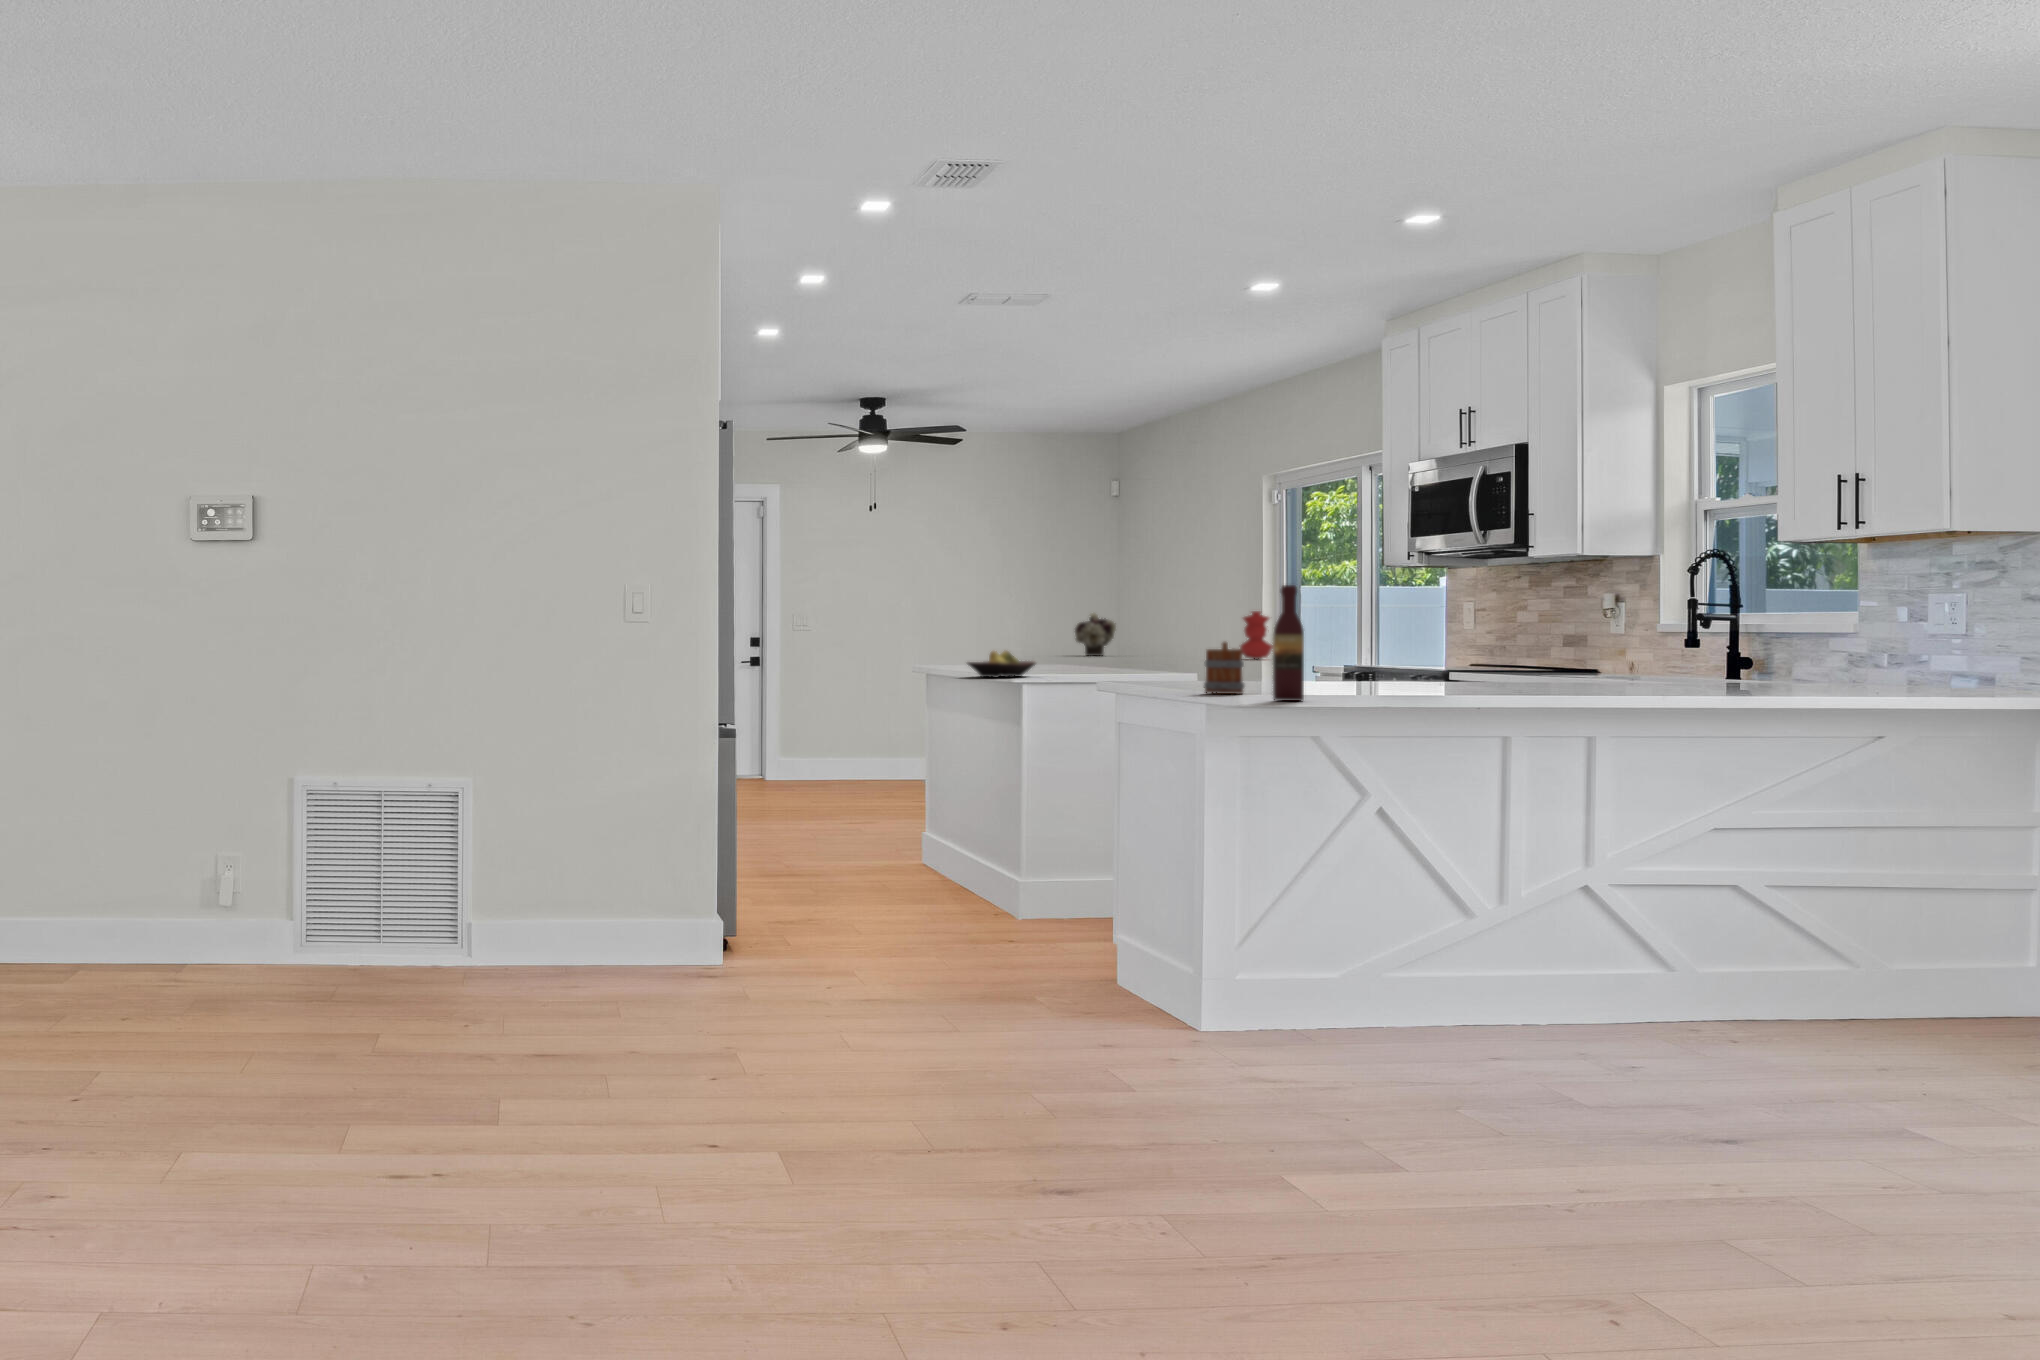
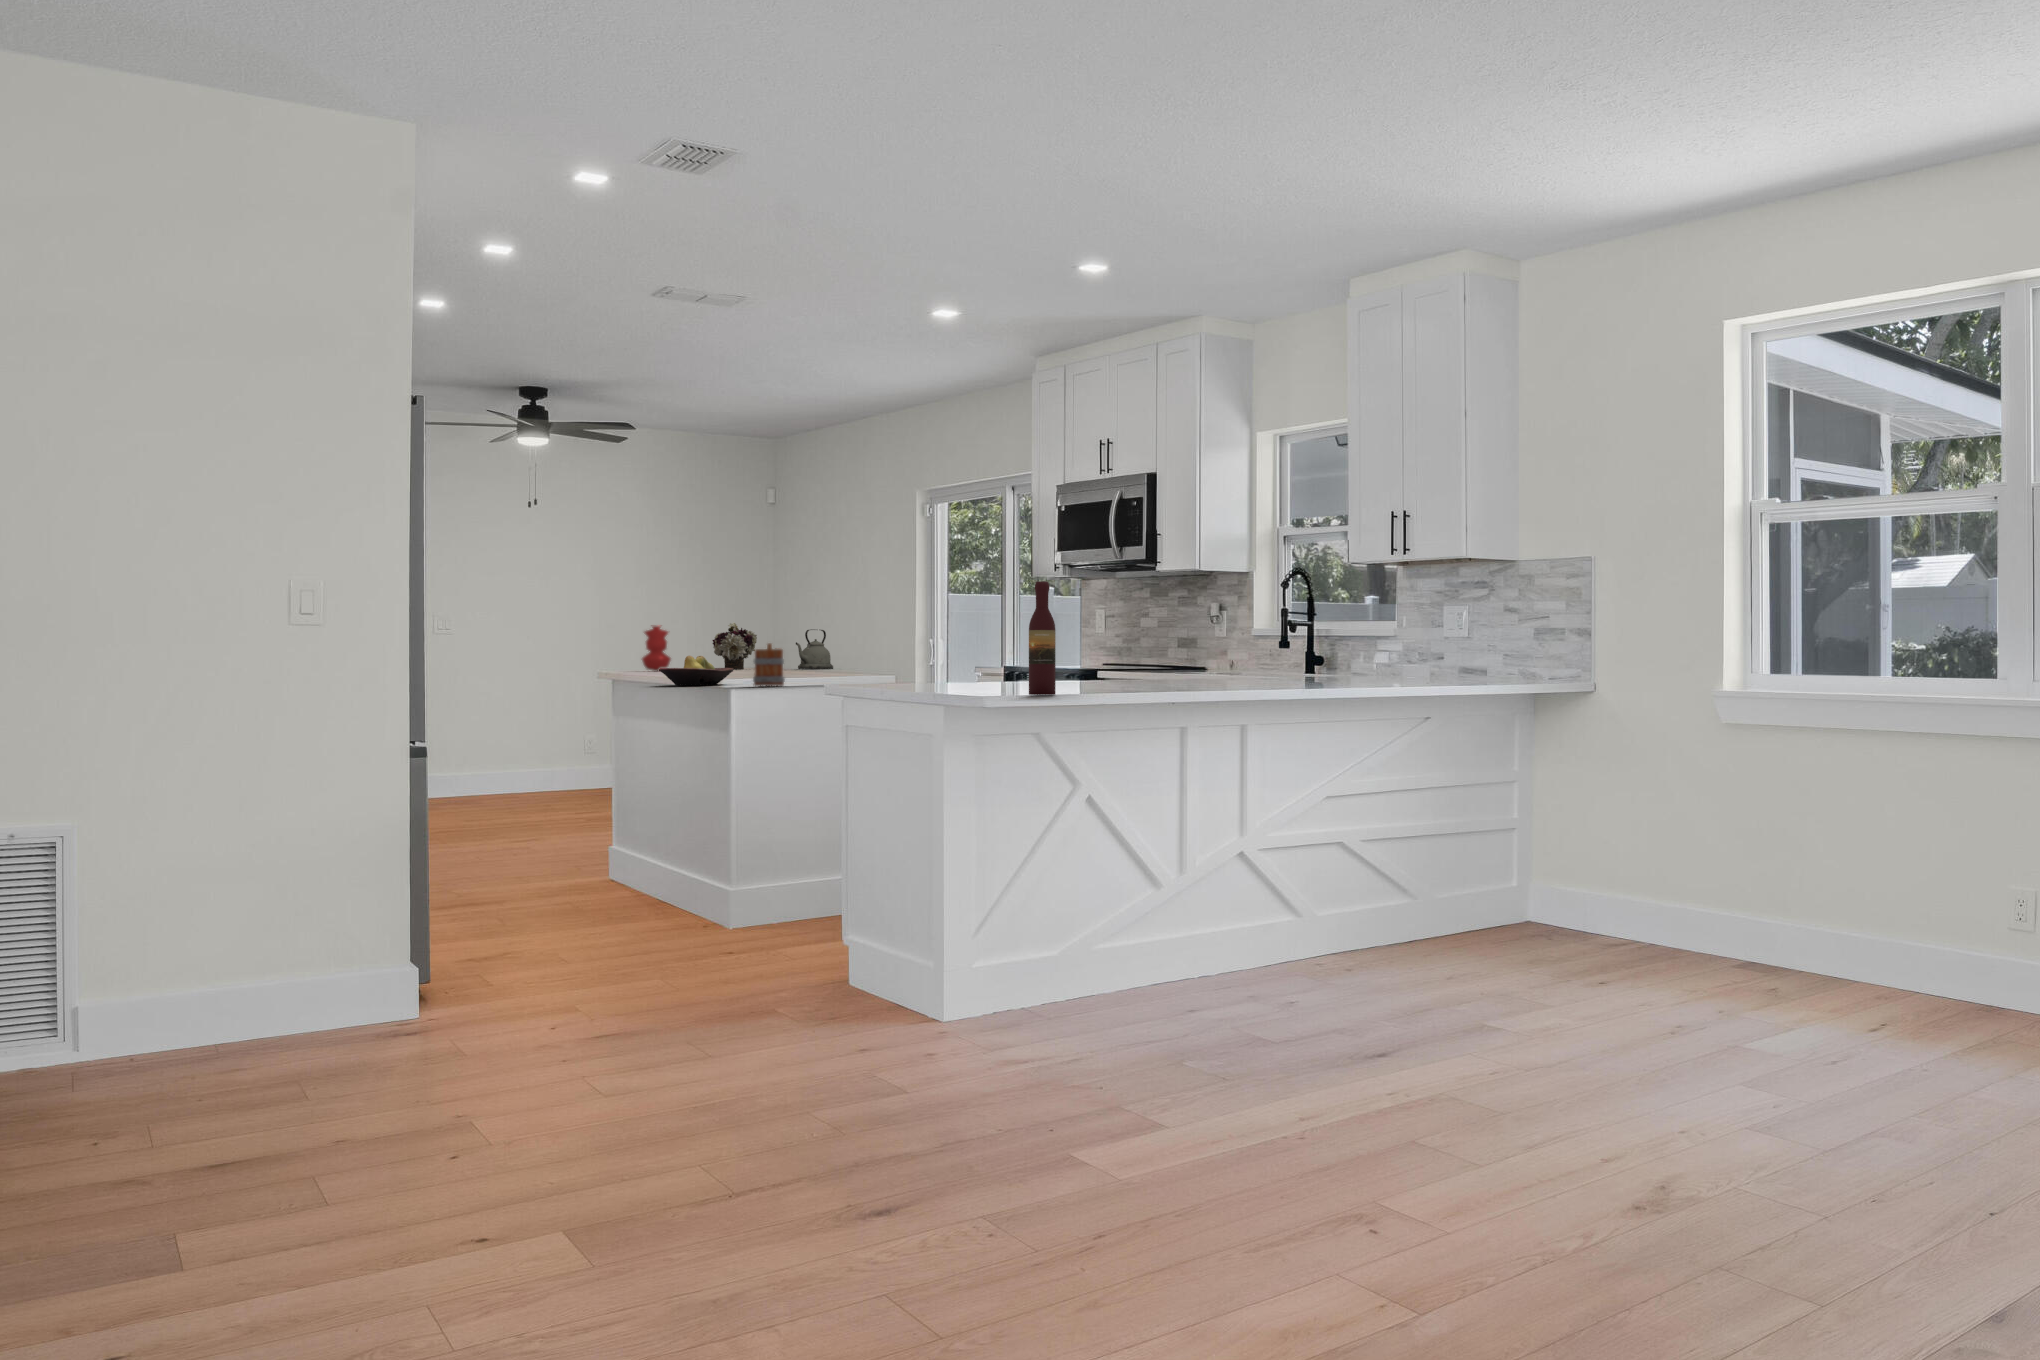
vase: present [1240,611,1273,660] -> present [642,626,671,671]
kettle: none [1151,619,1190,657] -> present [796,629,833,669]
mug: present [1204,642,1244,694] -> present [753,643,785,686]

